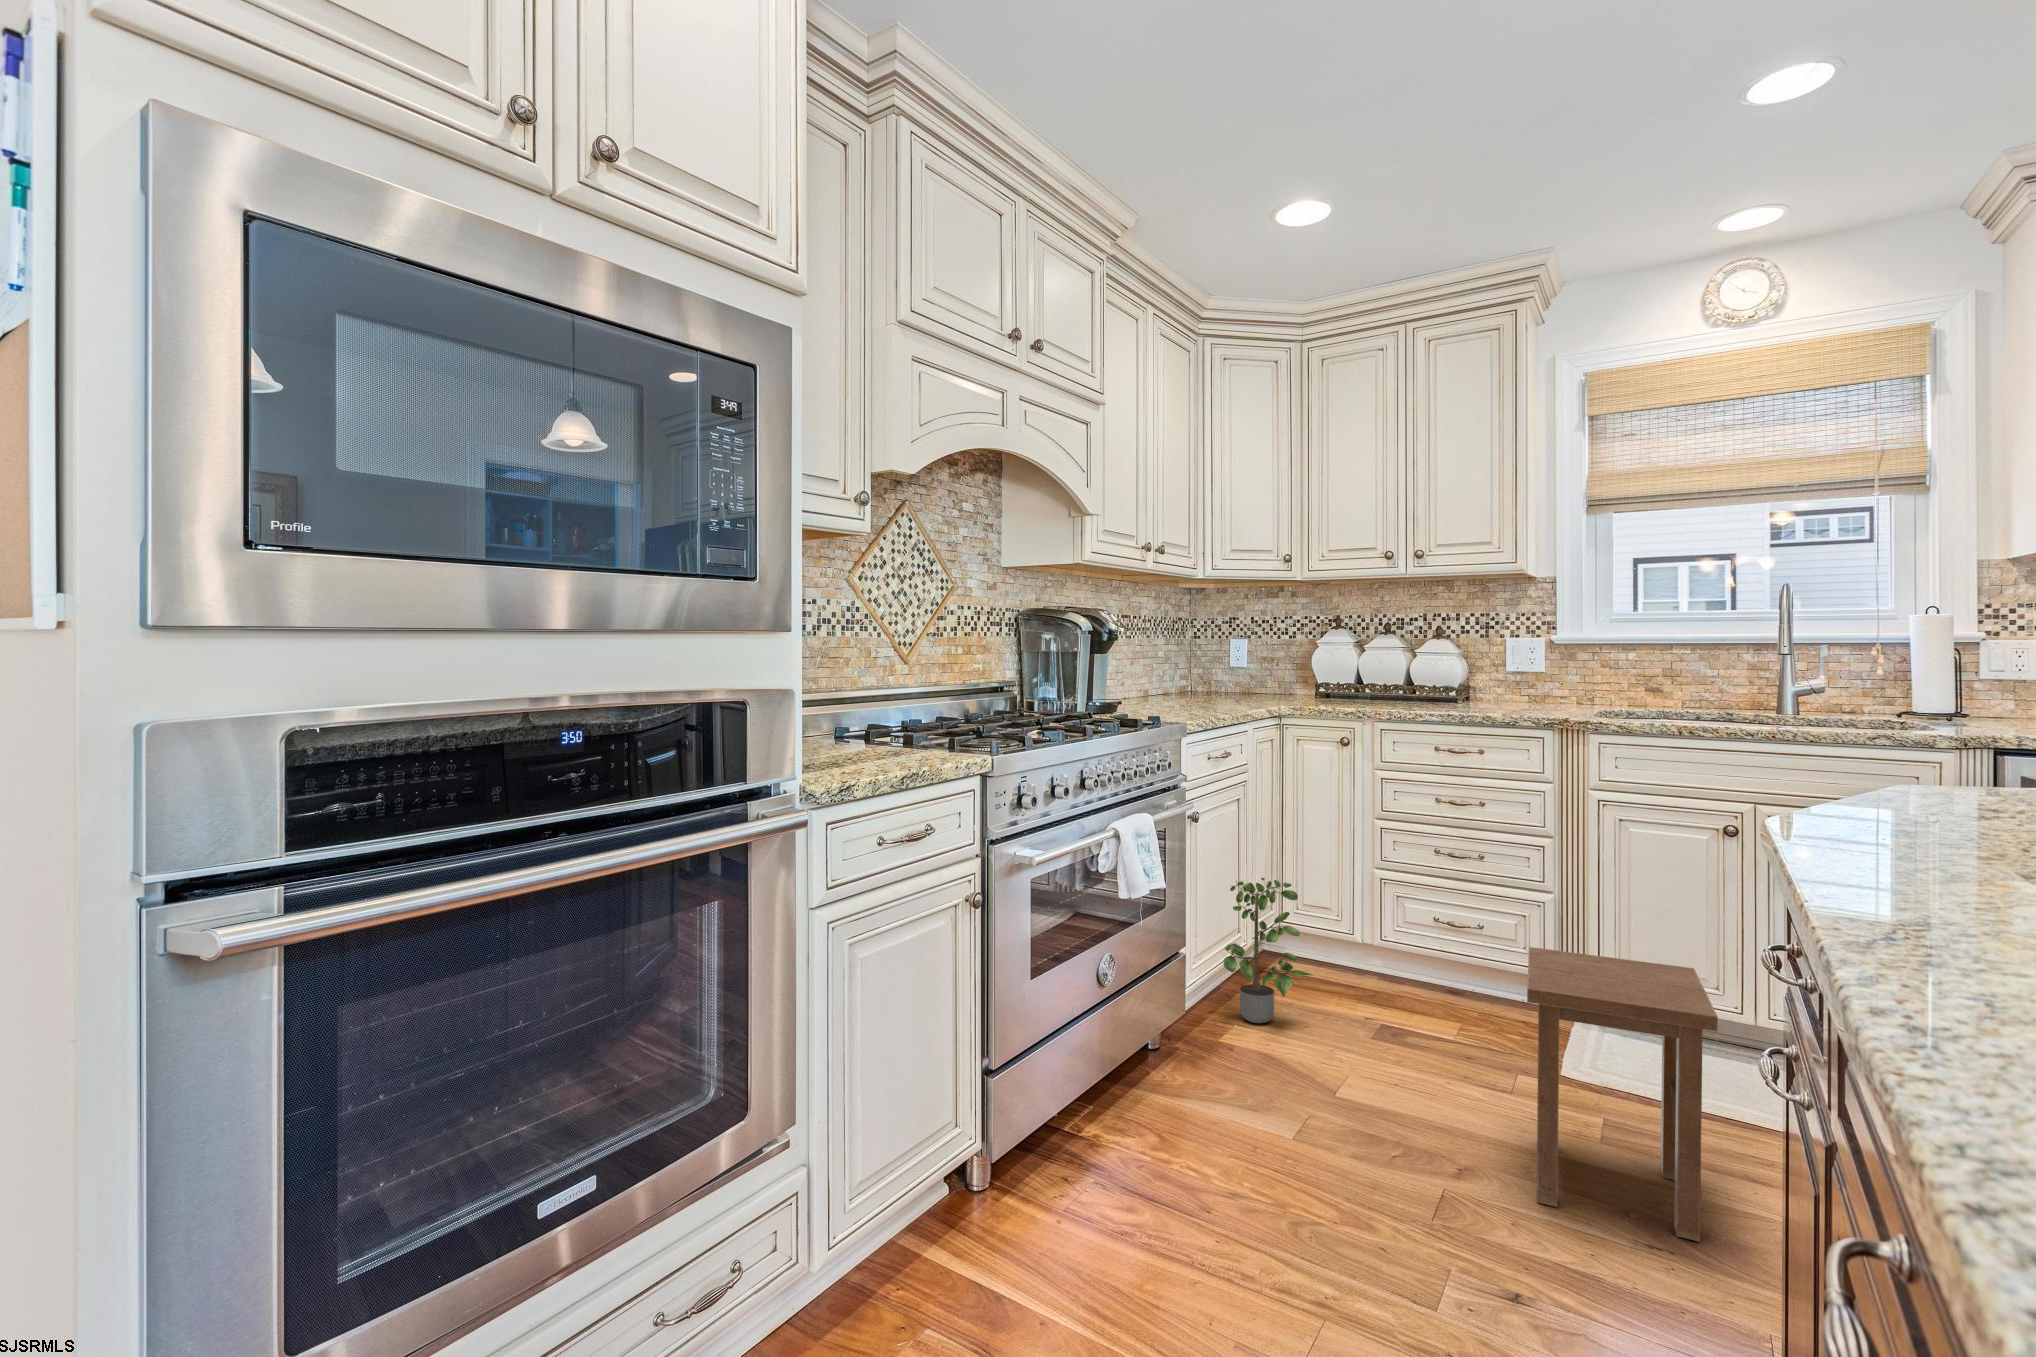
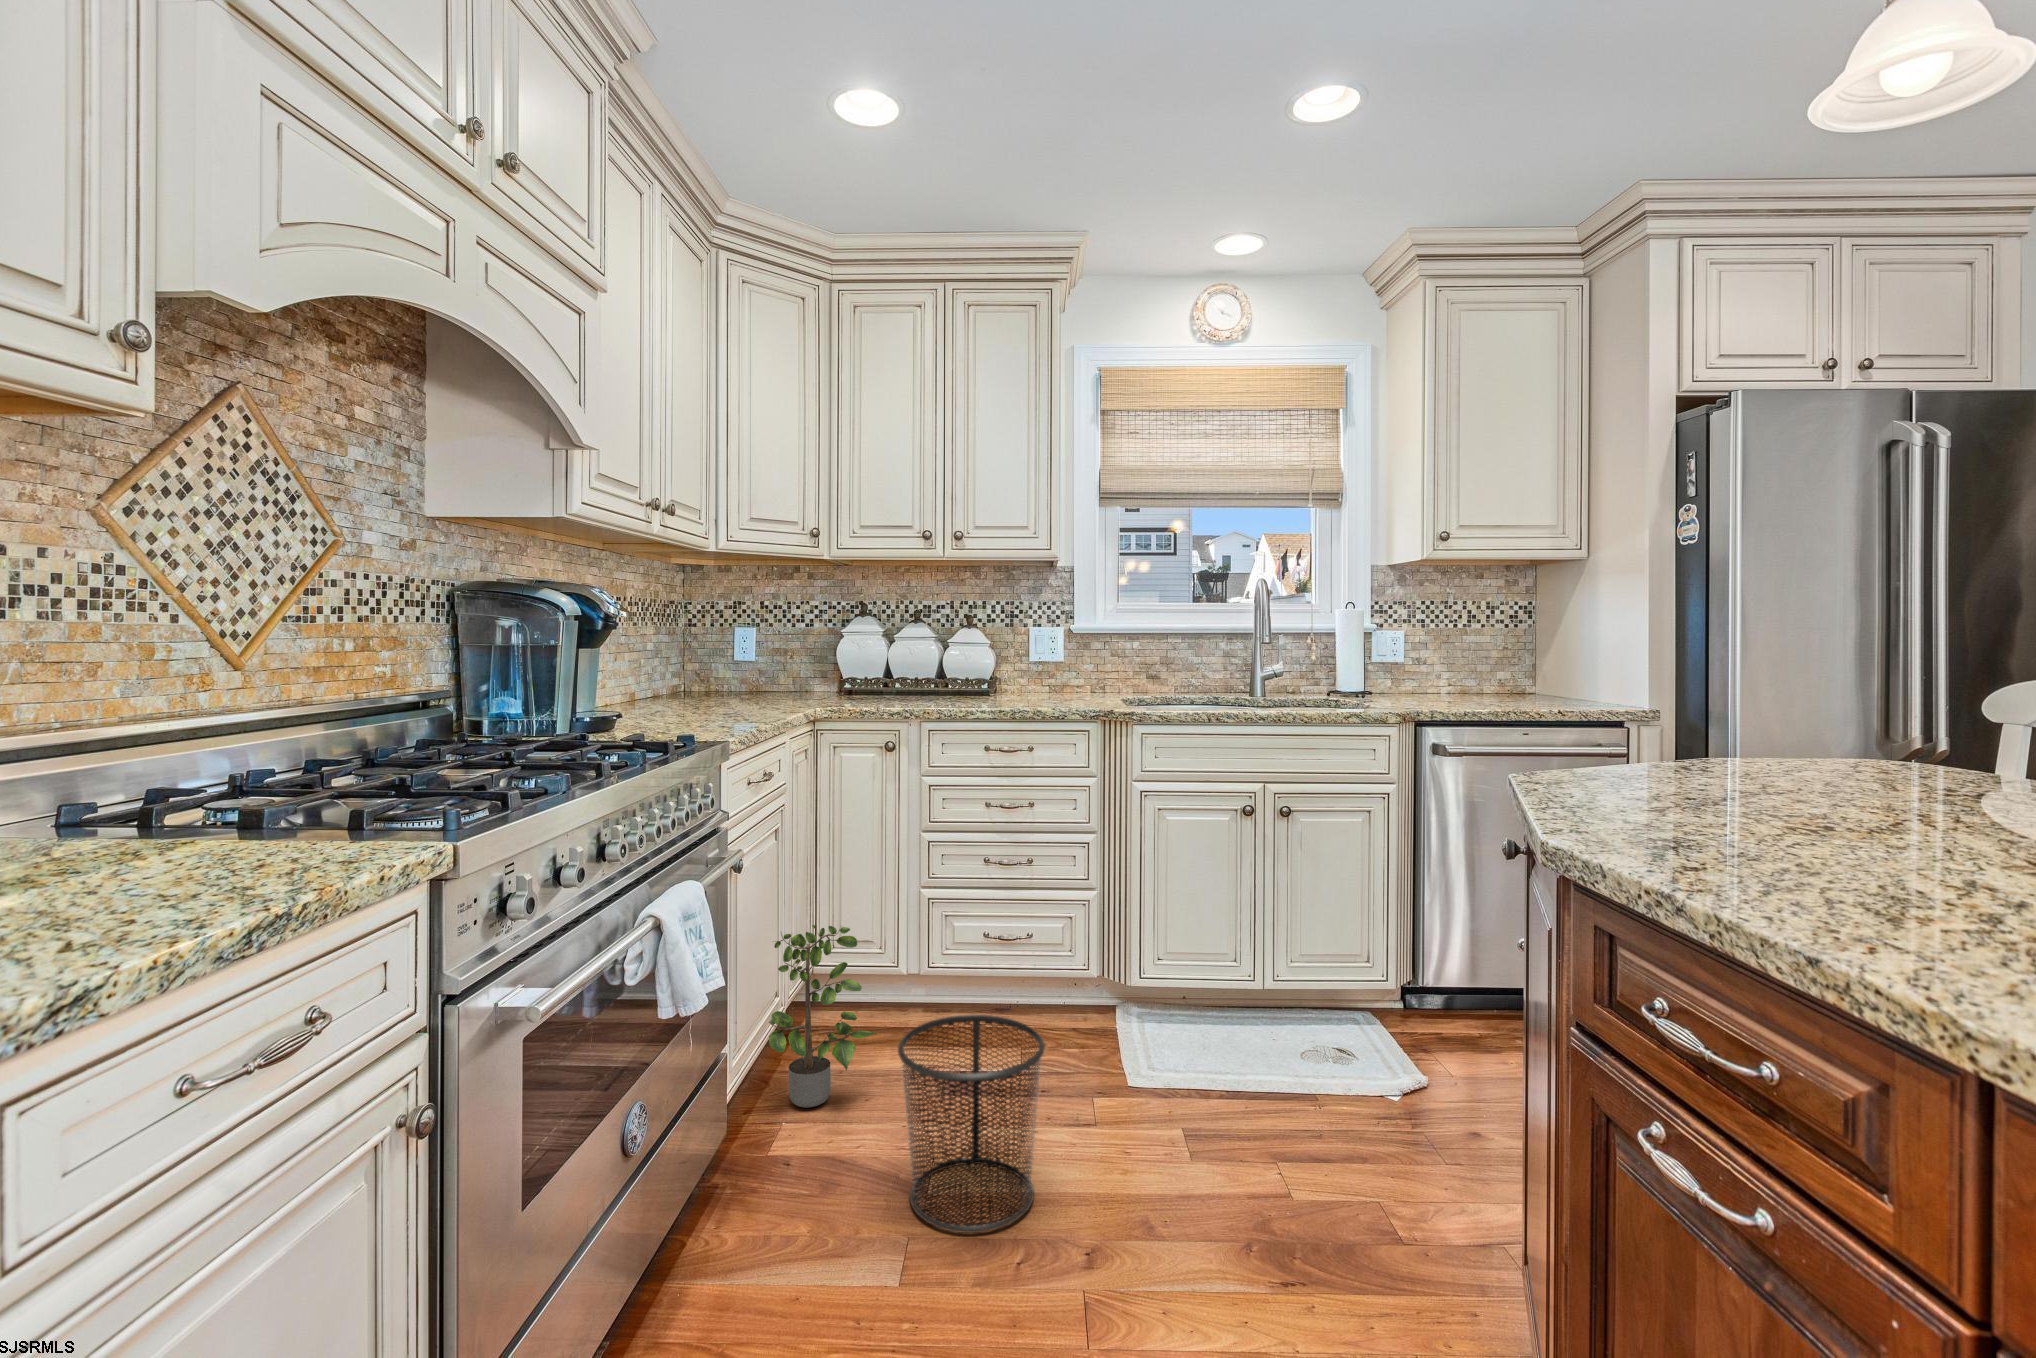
stool: present [1527,947,1718,1242] -> none [1135,969,1343,1272]
waste bin: none [1306,960,1436,1132] -> present [898,1015,1045,1233]

